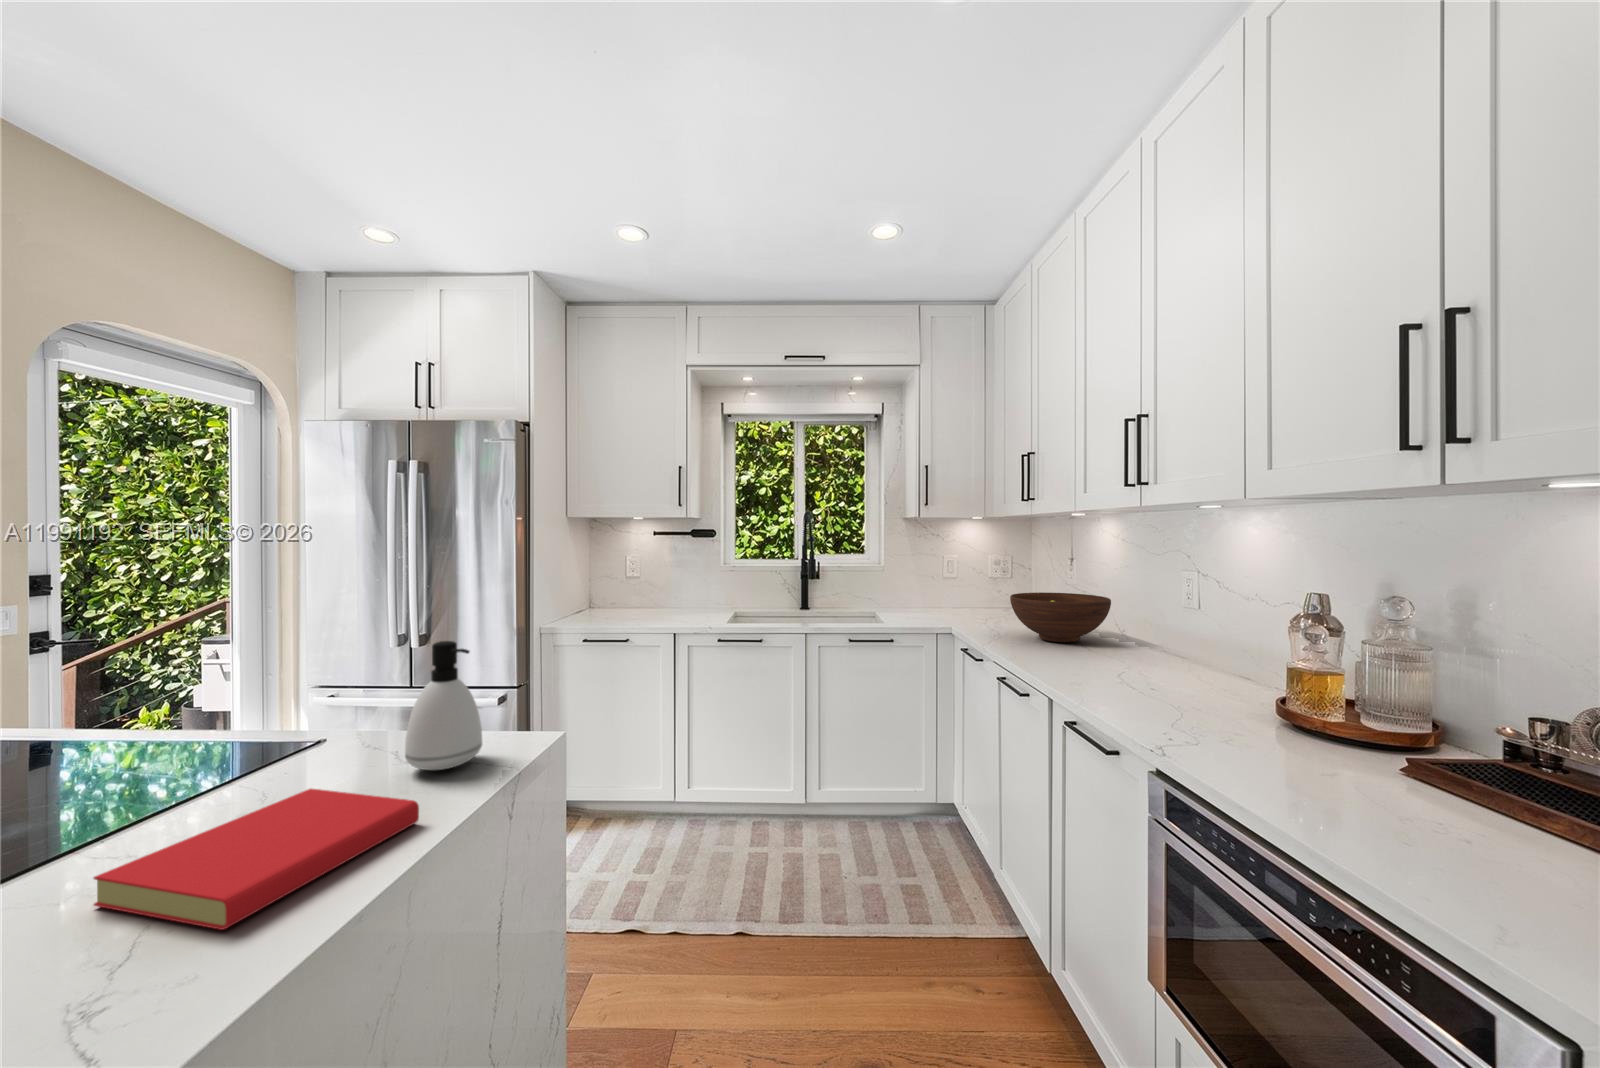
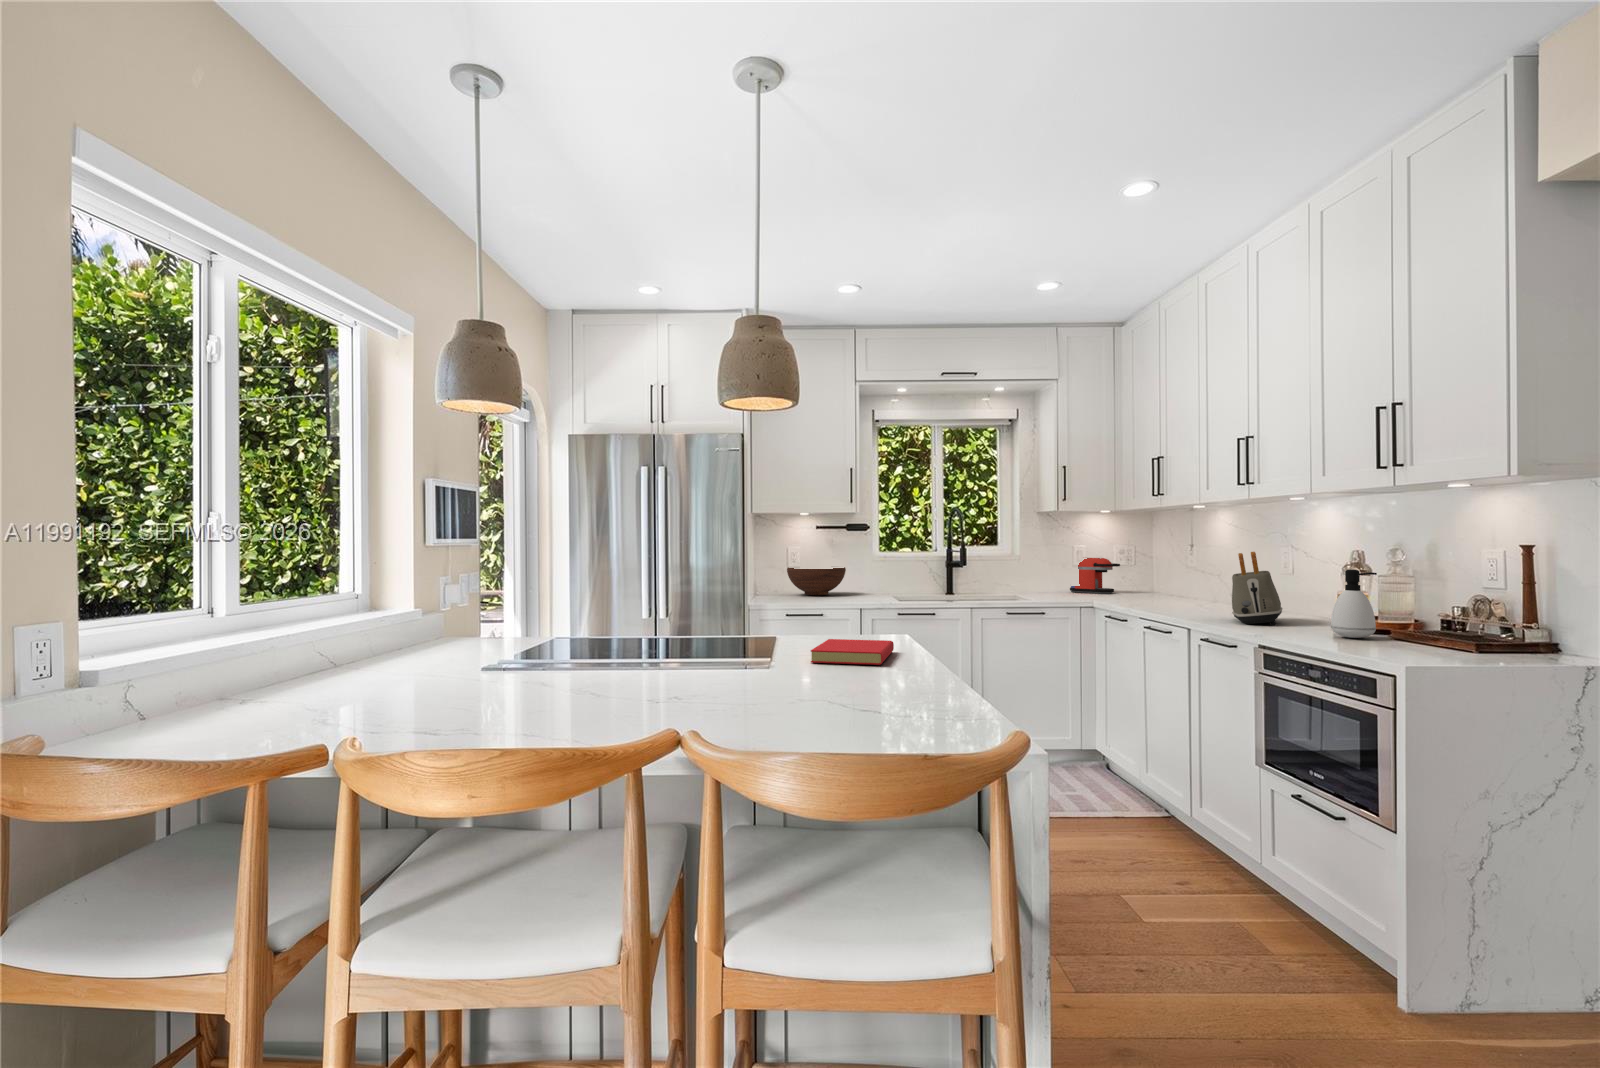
coffee maker: none [942,570,996,612] -> present [1070,558,1120,594]
toaster: none [1117,584,1191,699] -> present [1232,552,1282,625]
fruit bowl: present [1010,592,1111,642] -> present [787,567,846,595]
soap dispenser: present [405,641,482,770] -> present [1331,569,1377,638]

